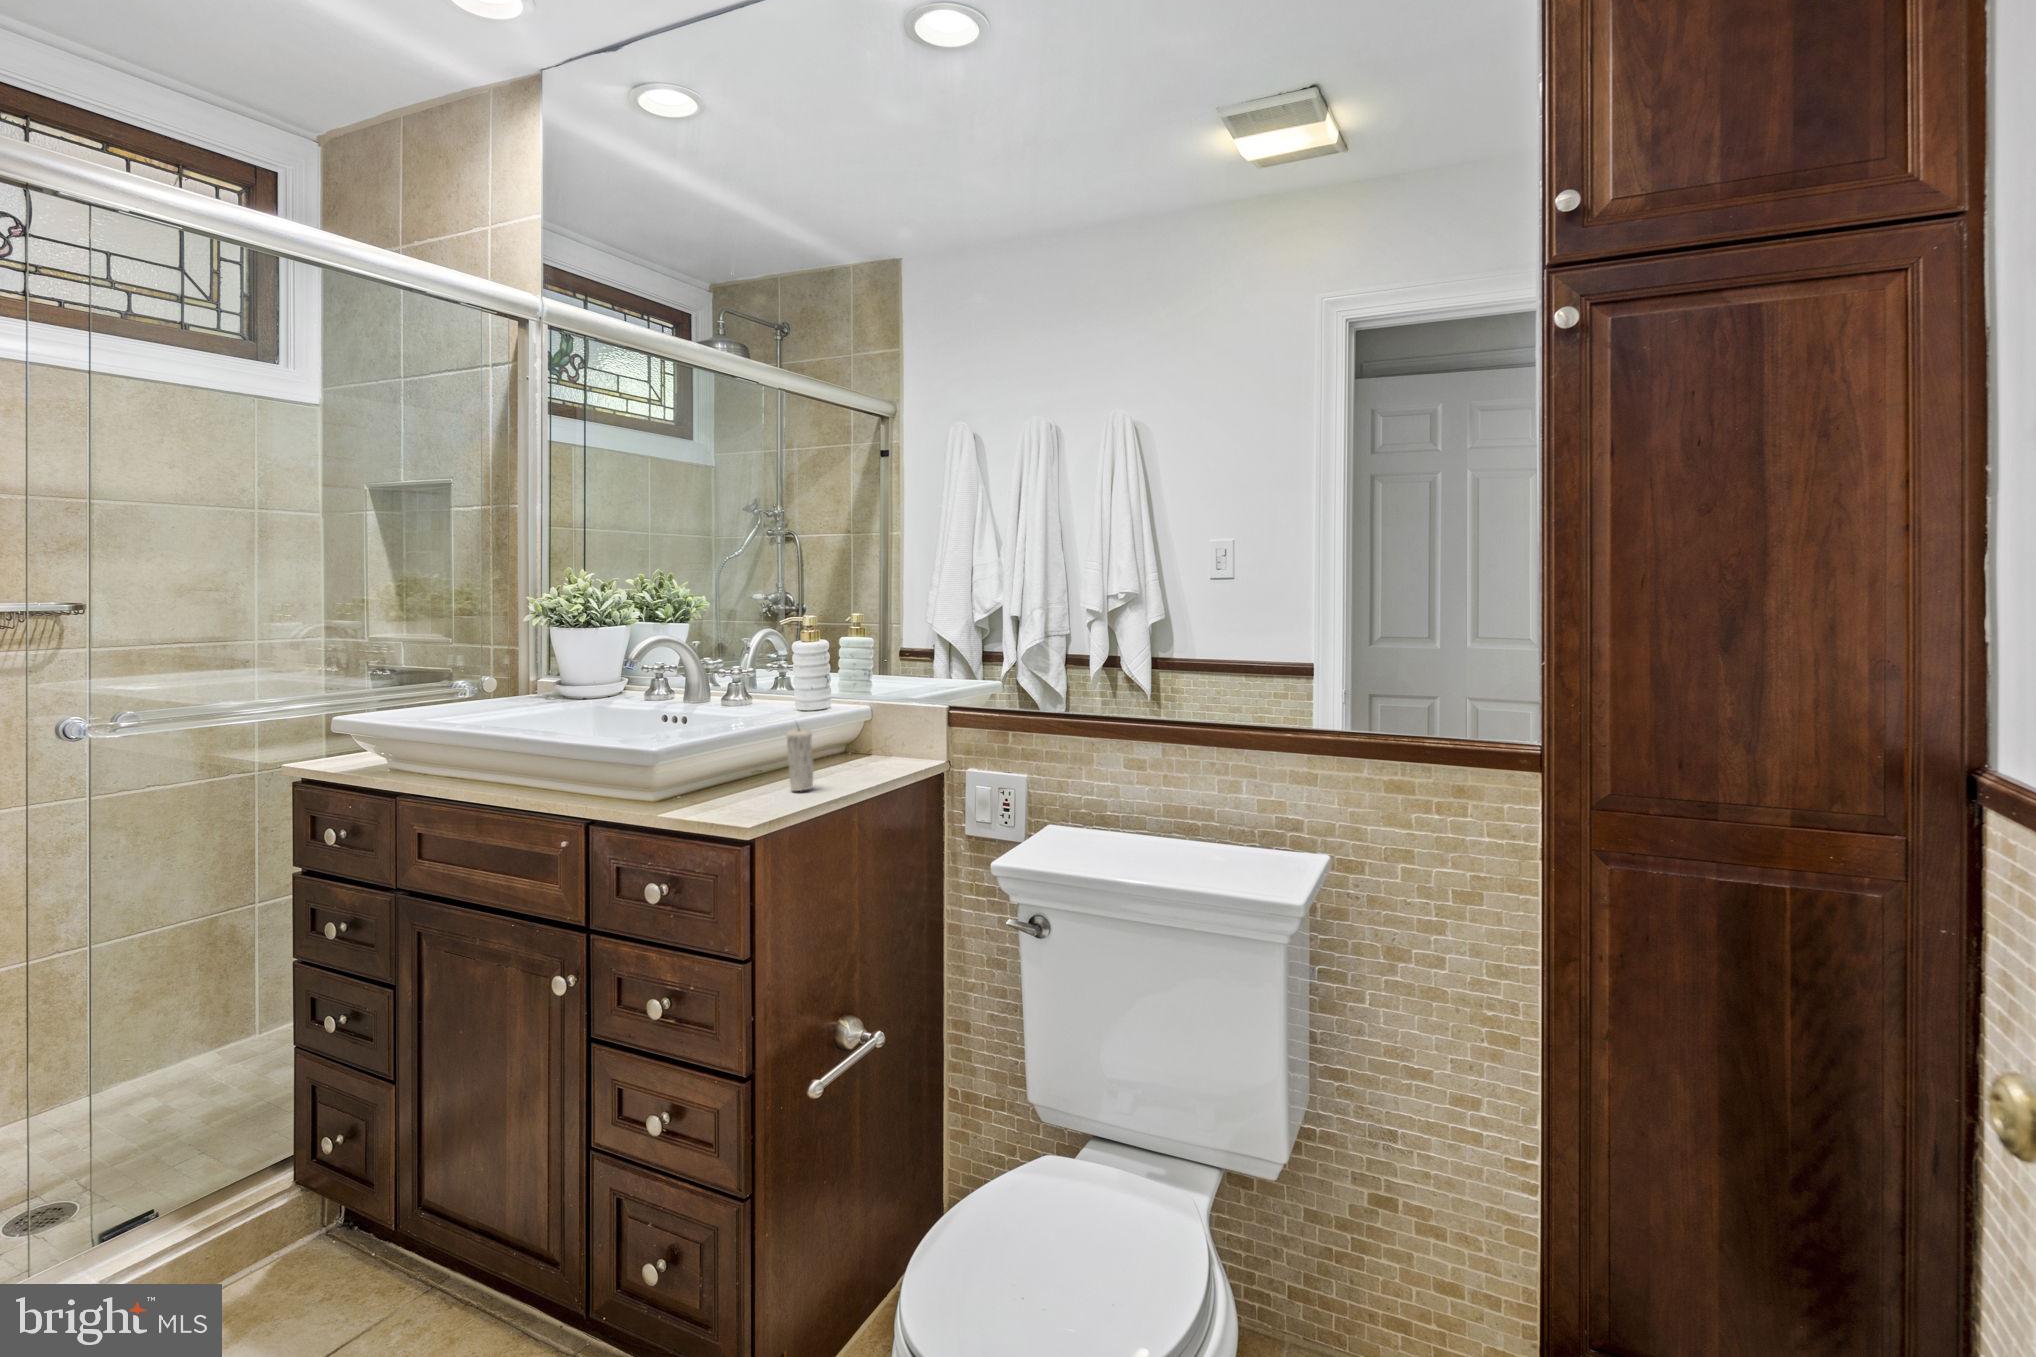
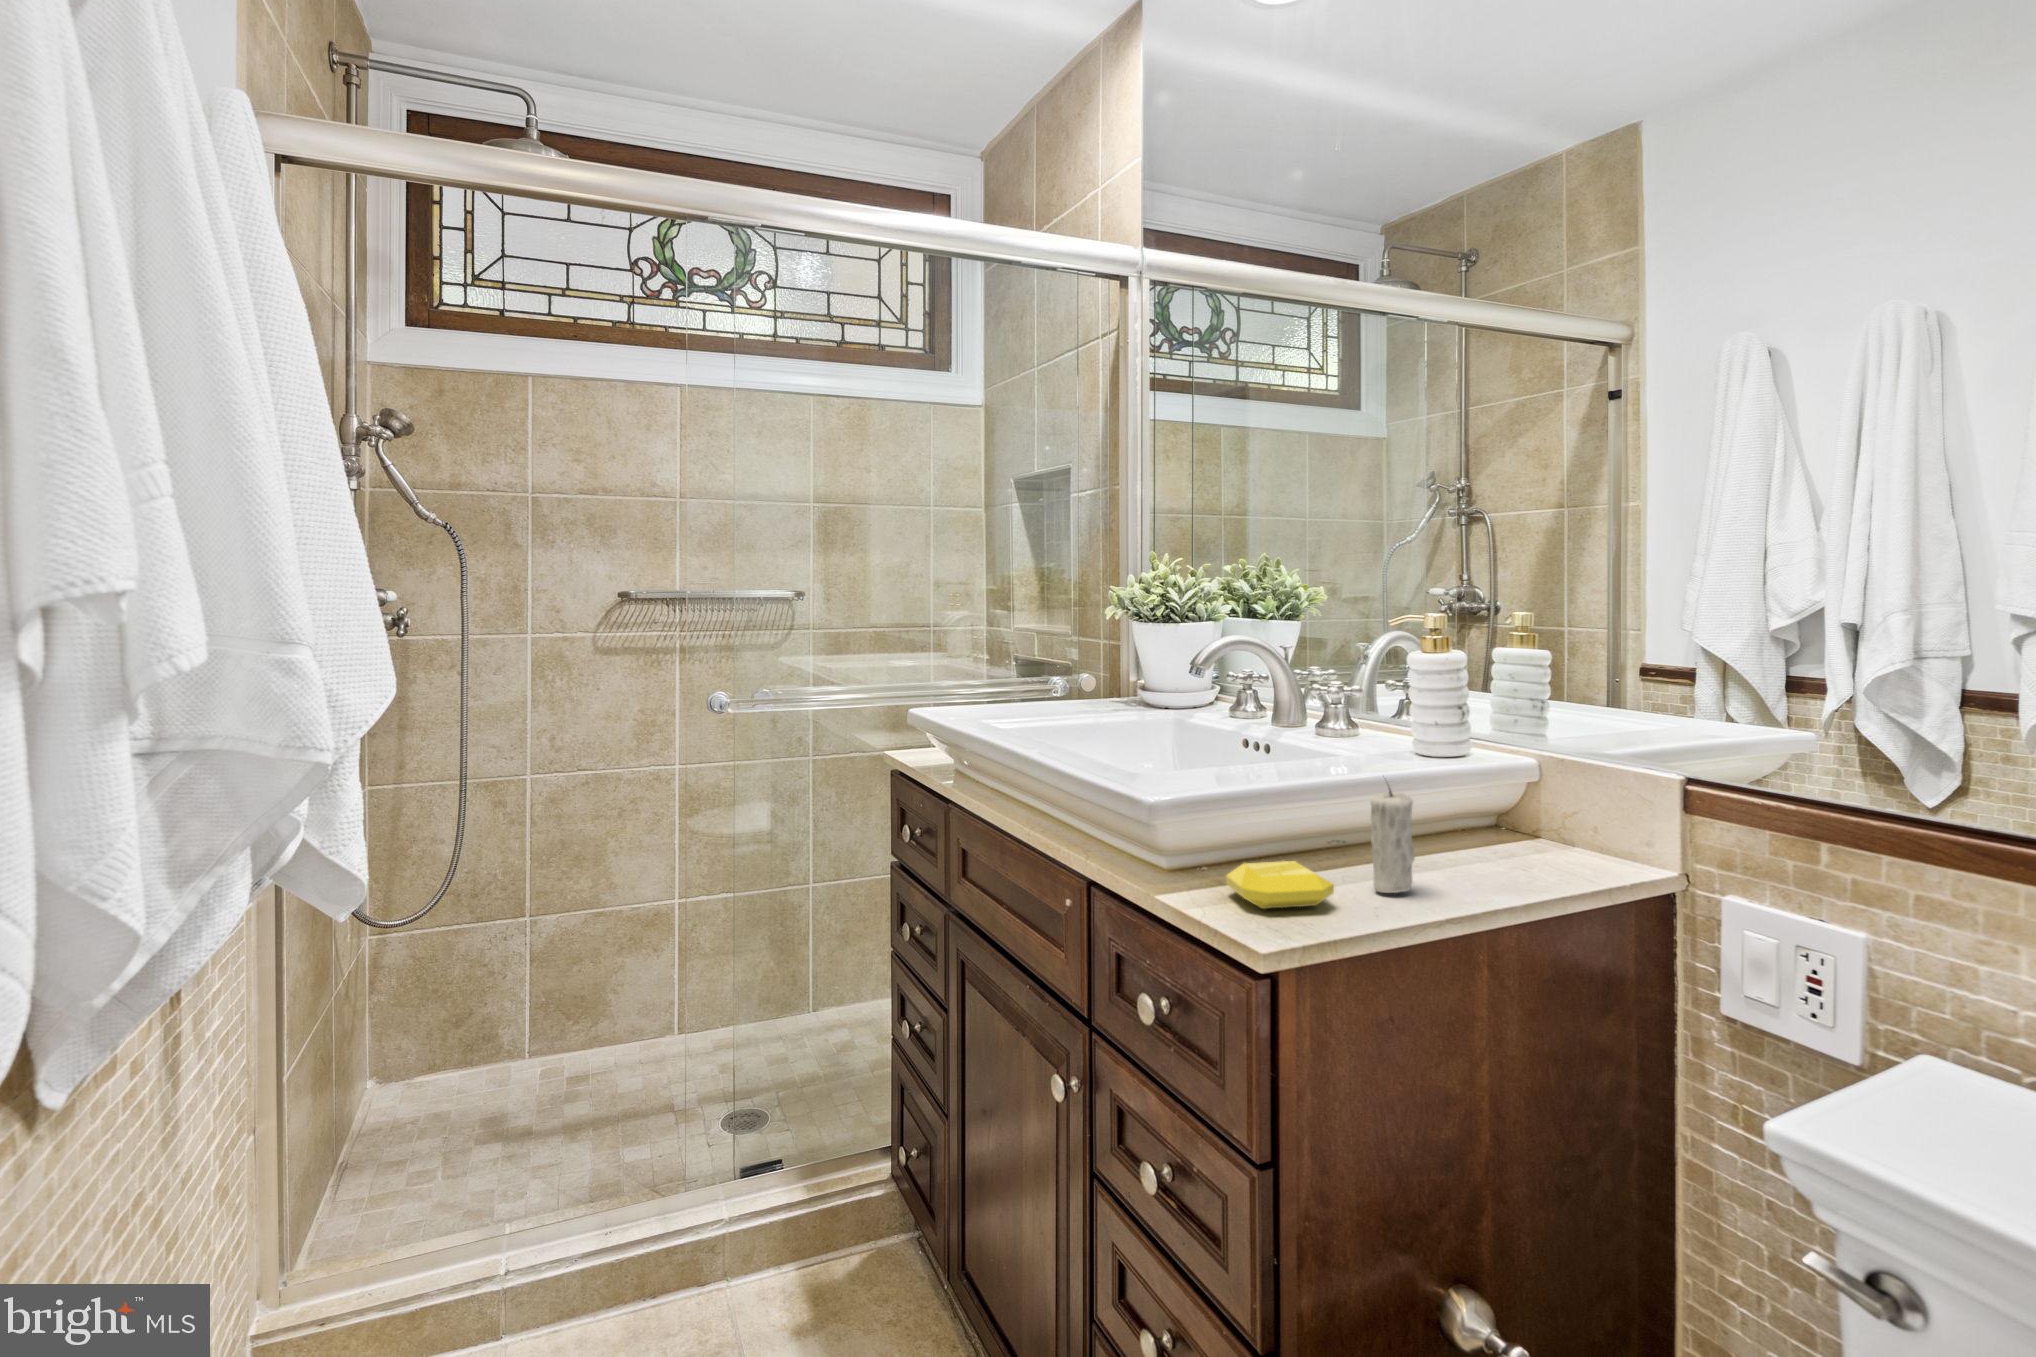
soap bar: none [700,778,772,807] -> present [1226,861,1334,909]

